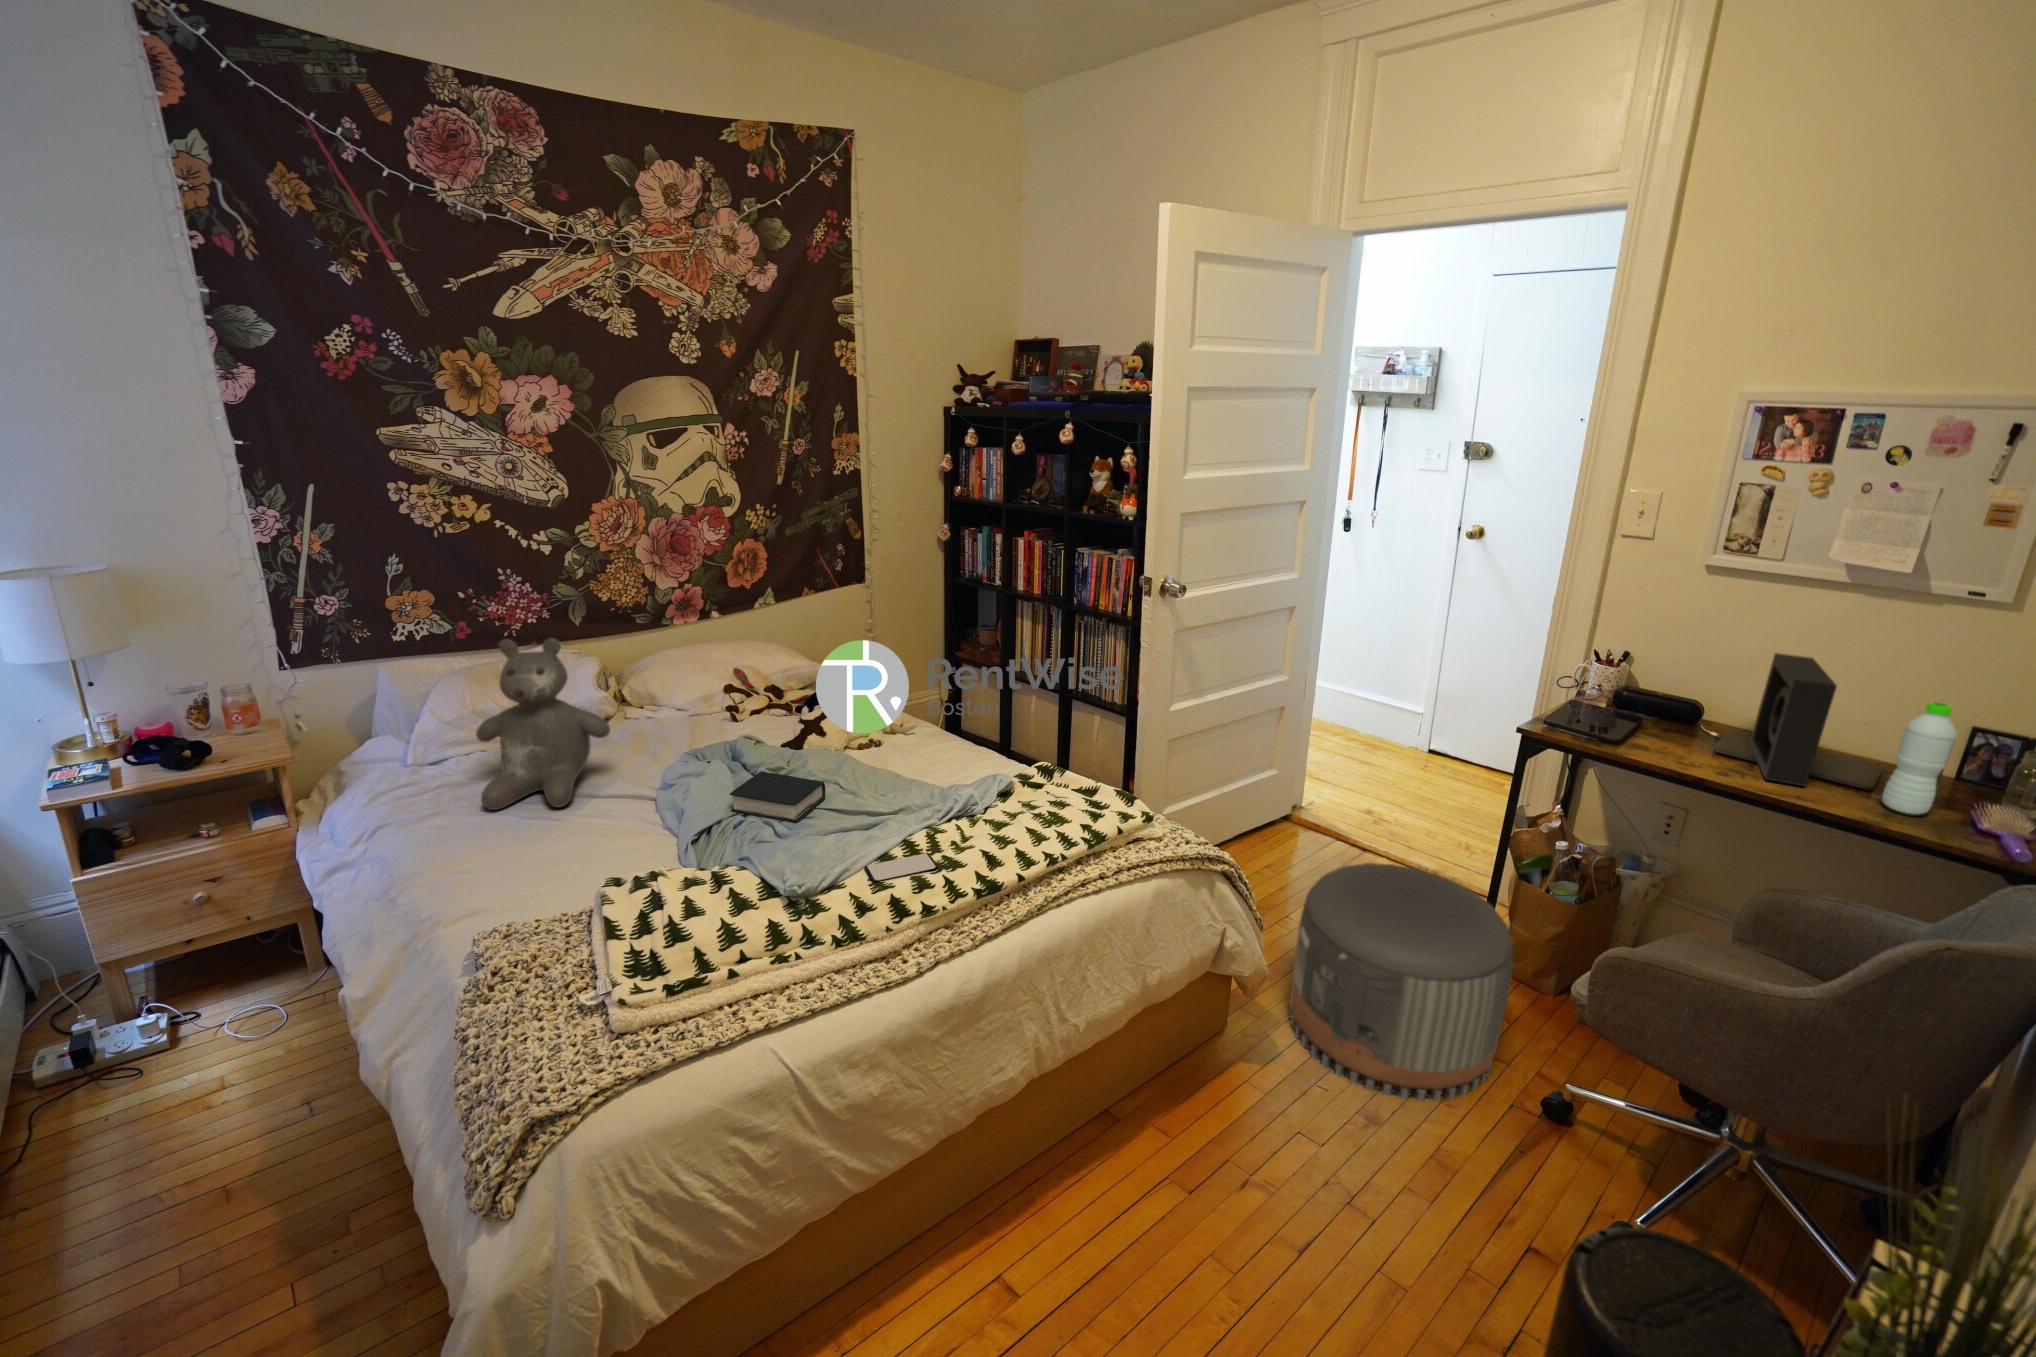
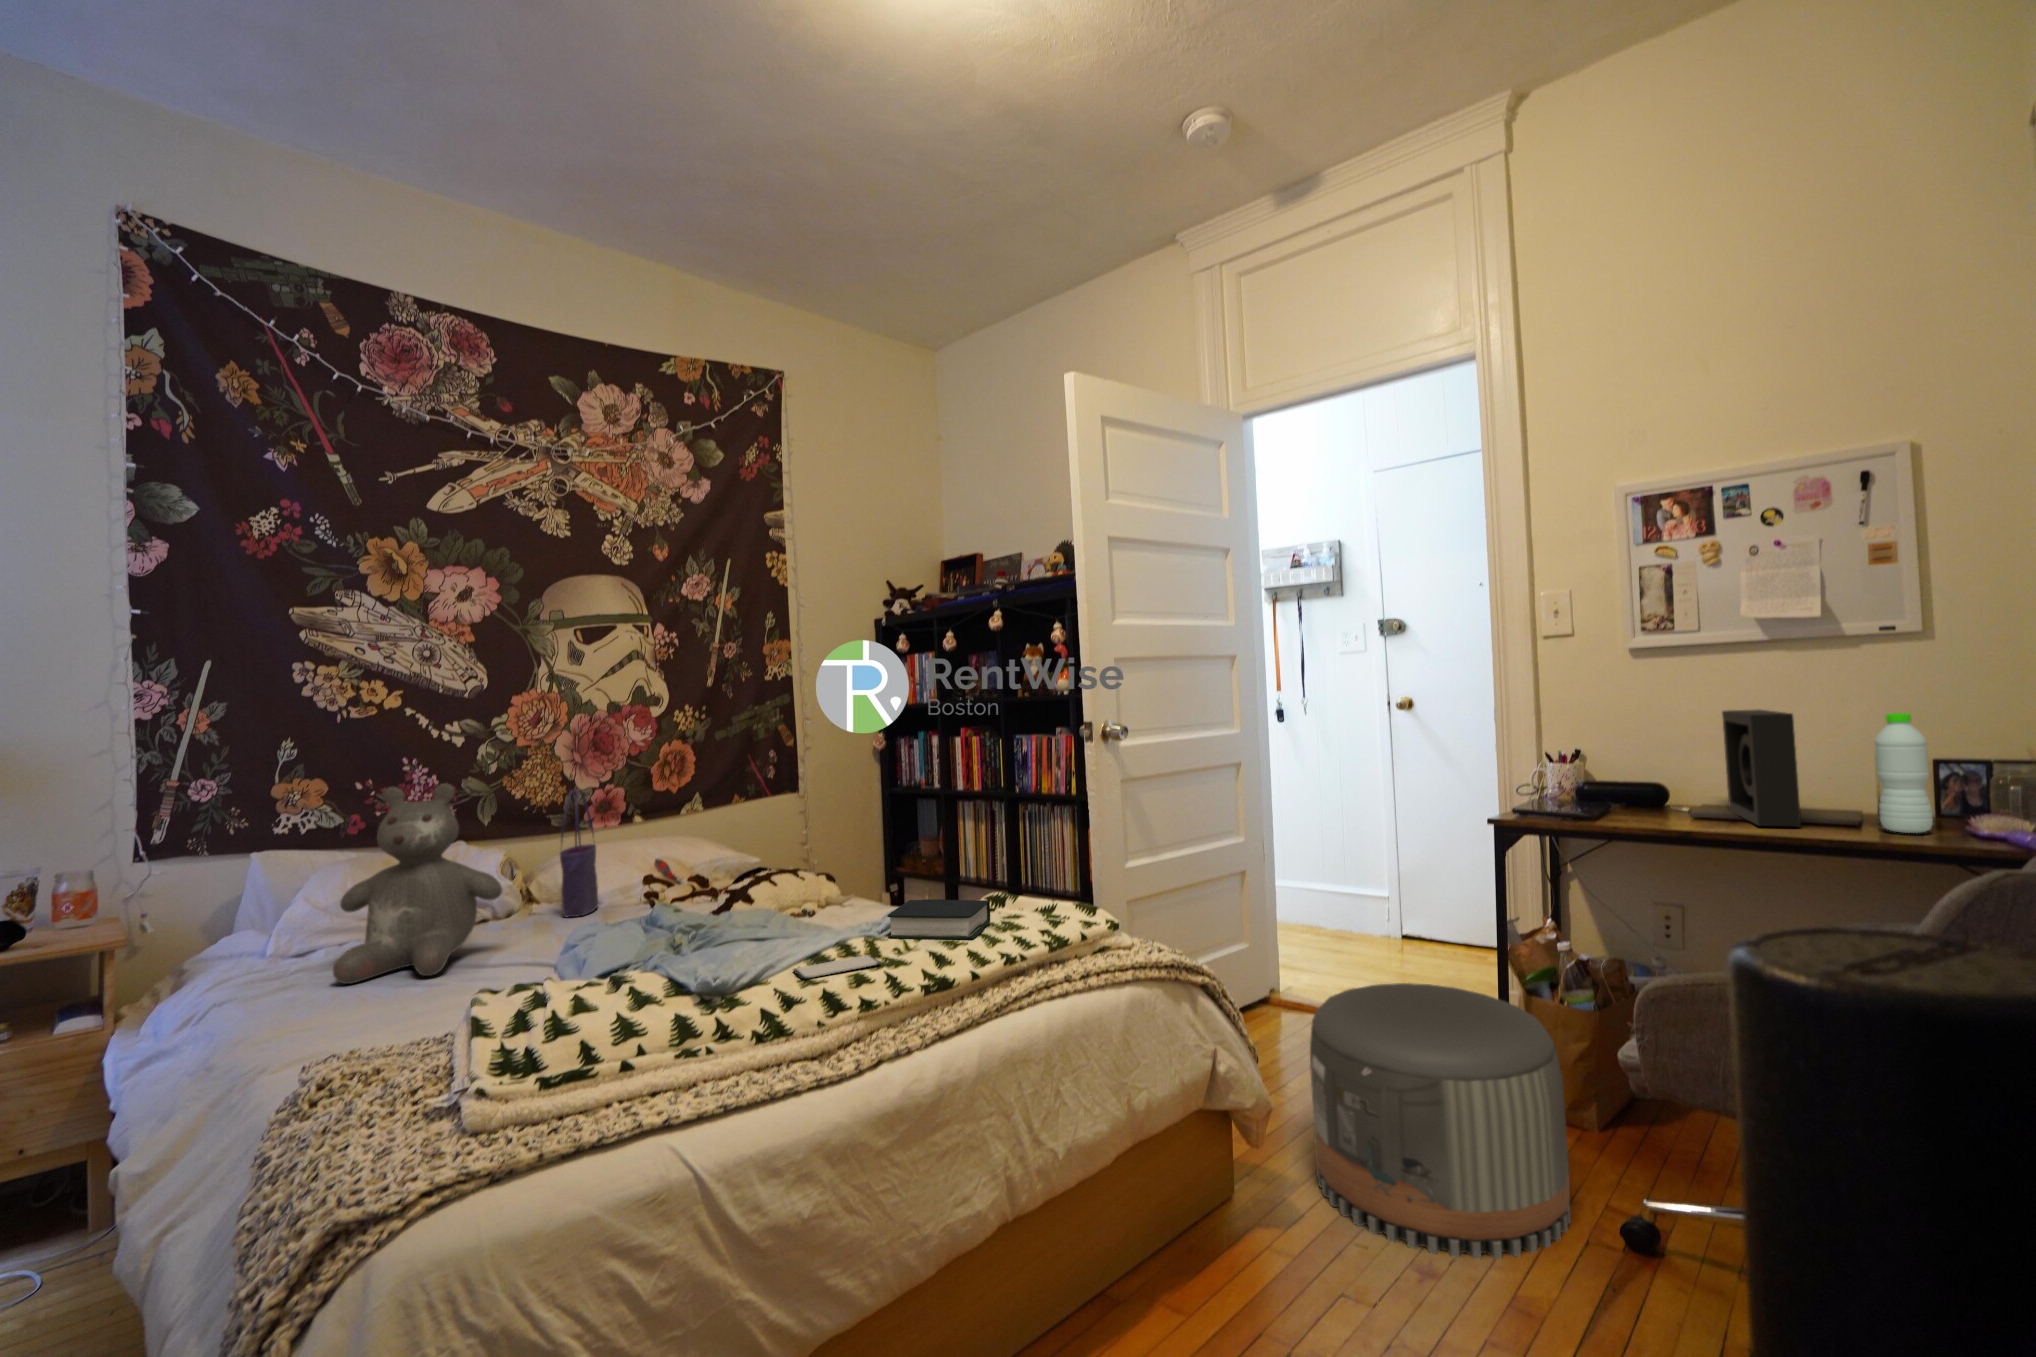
tote bag: none [652,614,688,727] -> present [560,790,598,917]
book: present [730,772,826,823] -> present [887,899,990,939]

